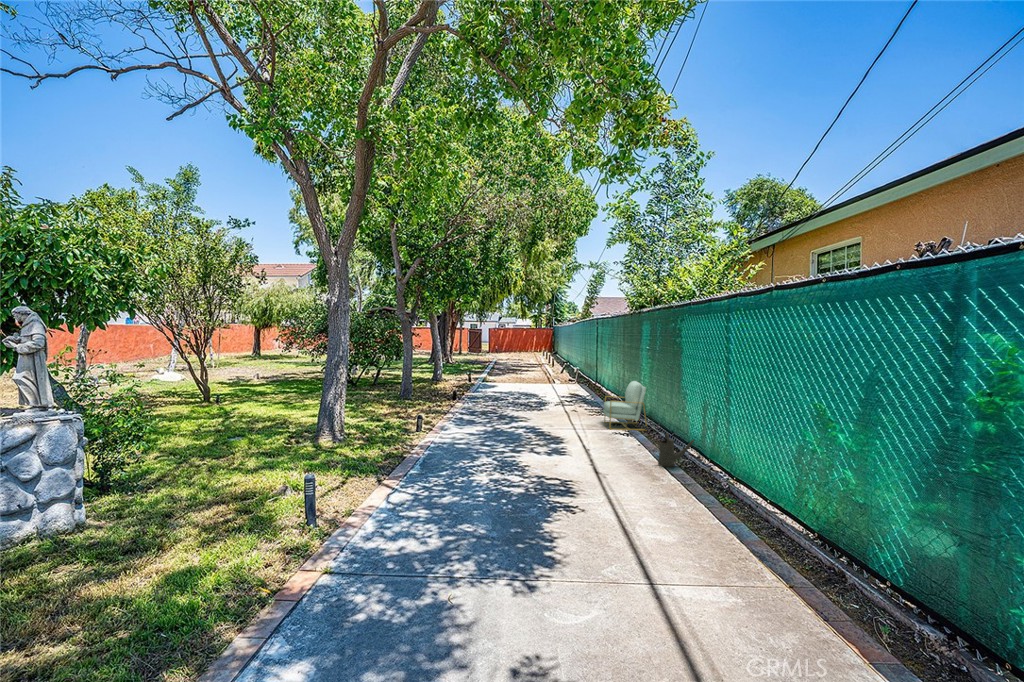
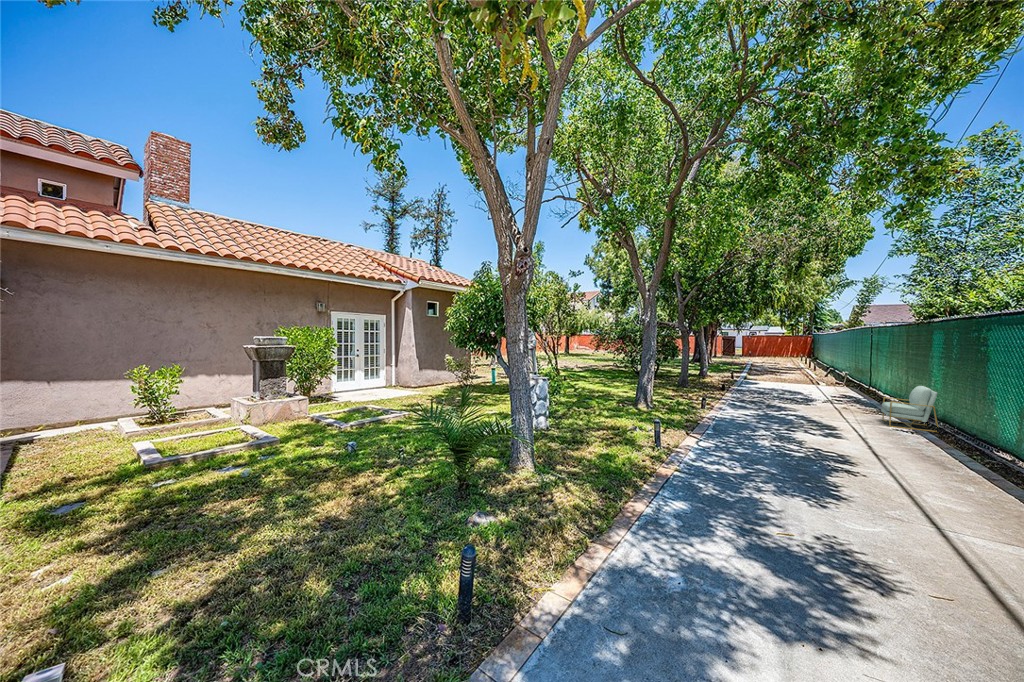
watering can: present [653,433,694,467] -> none [946,433,1004,464]

